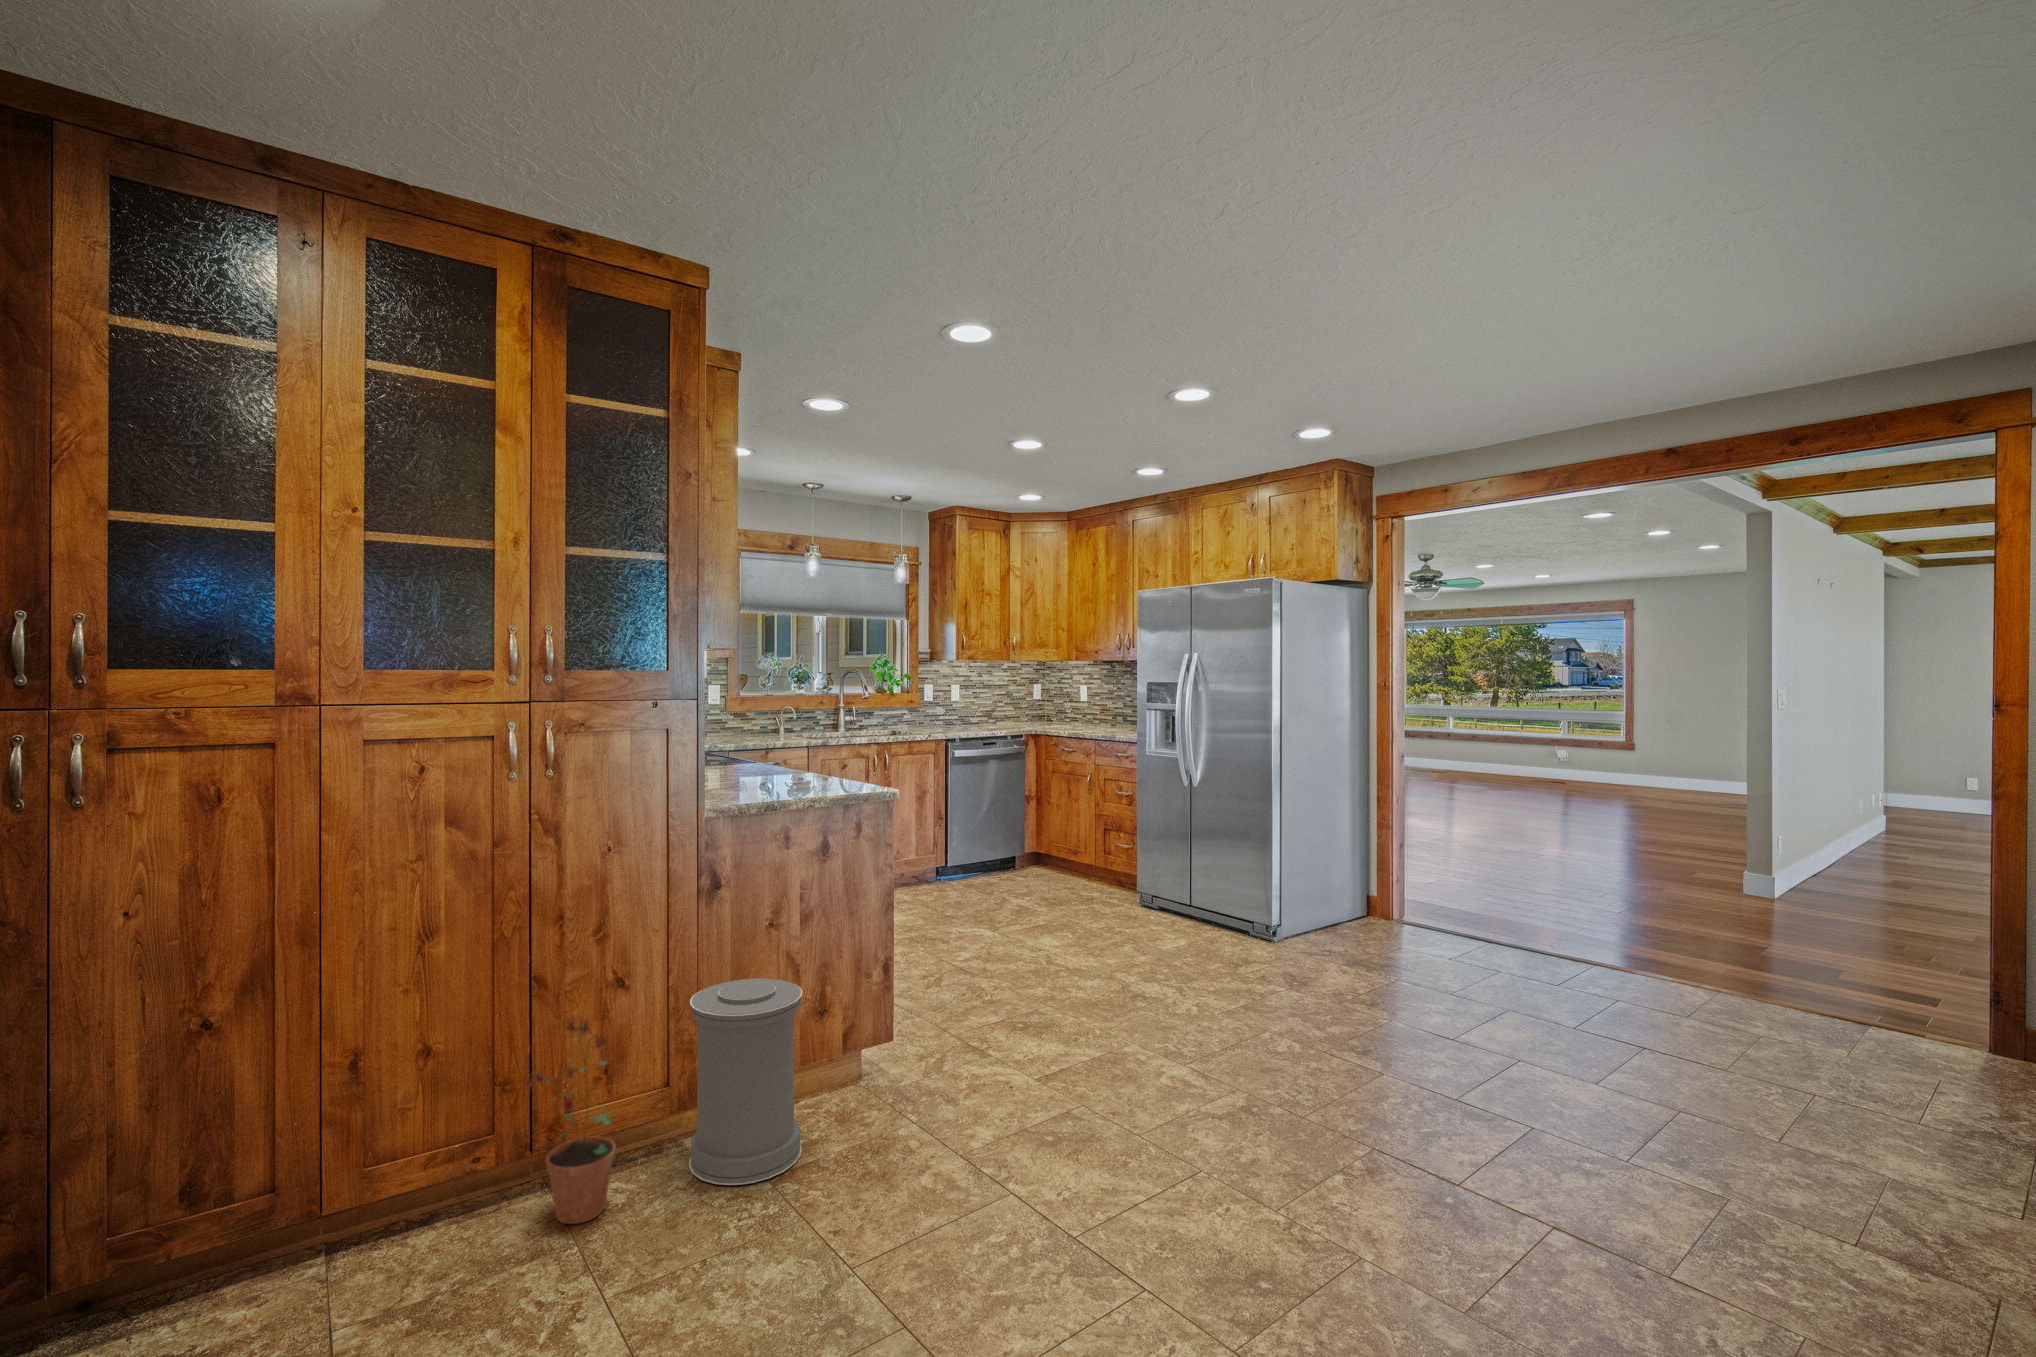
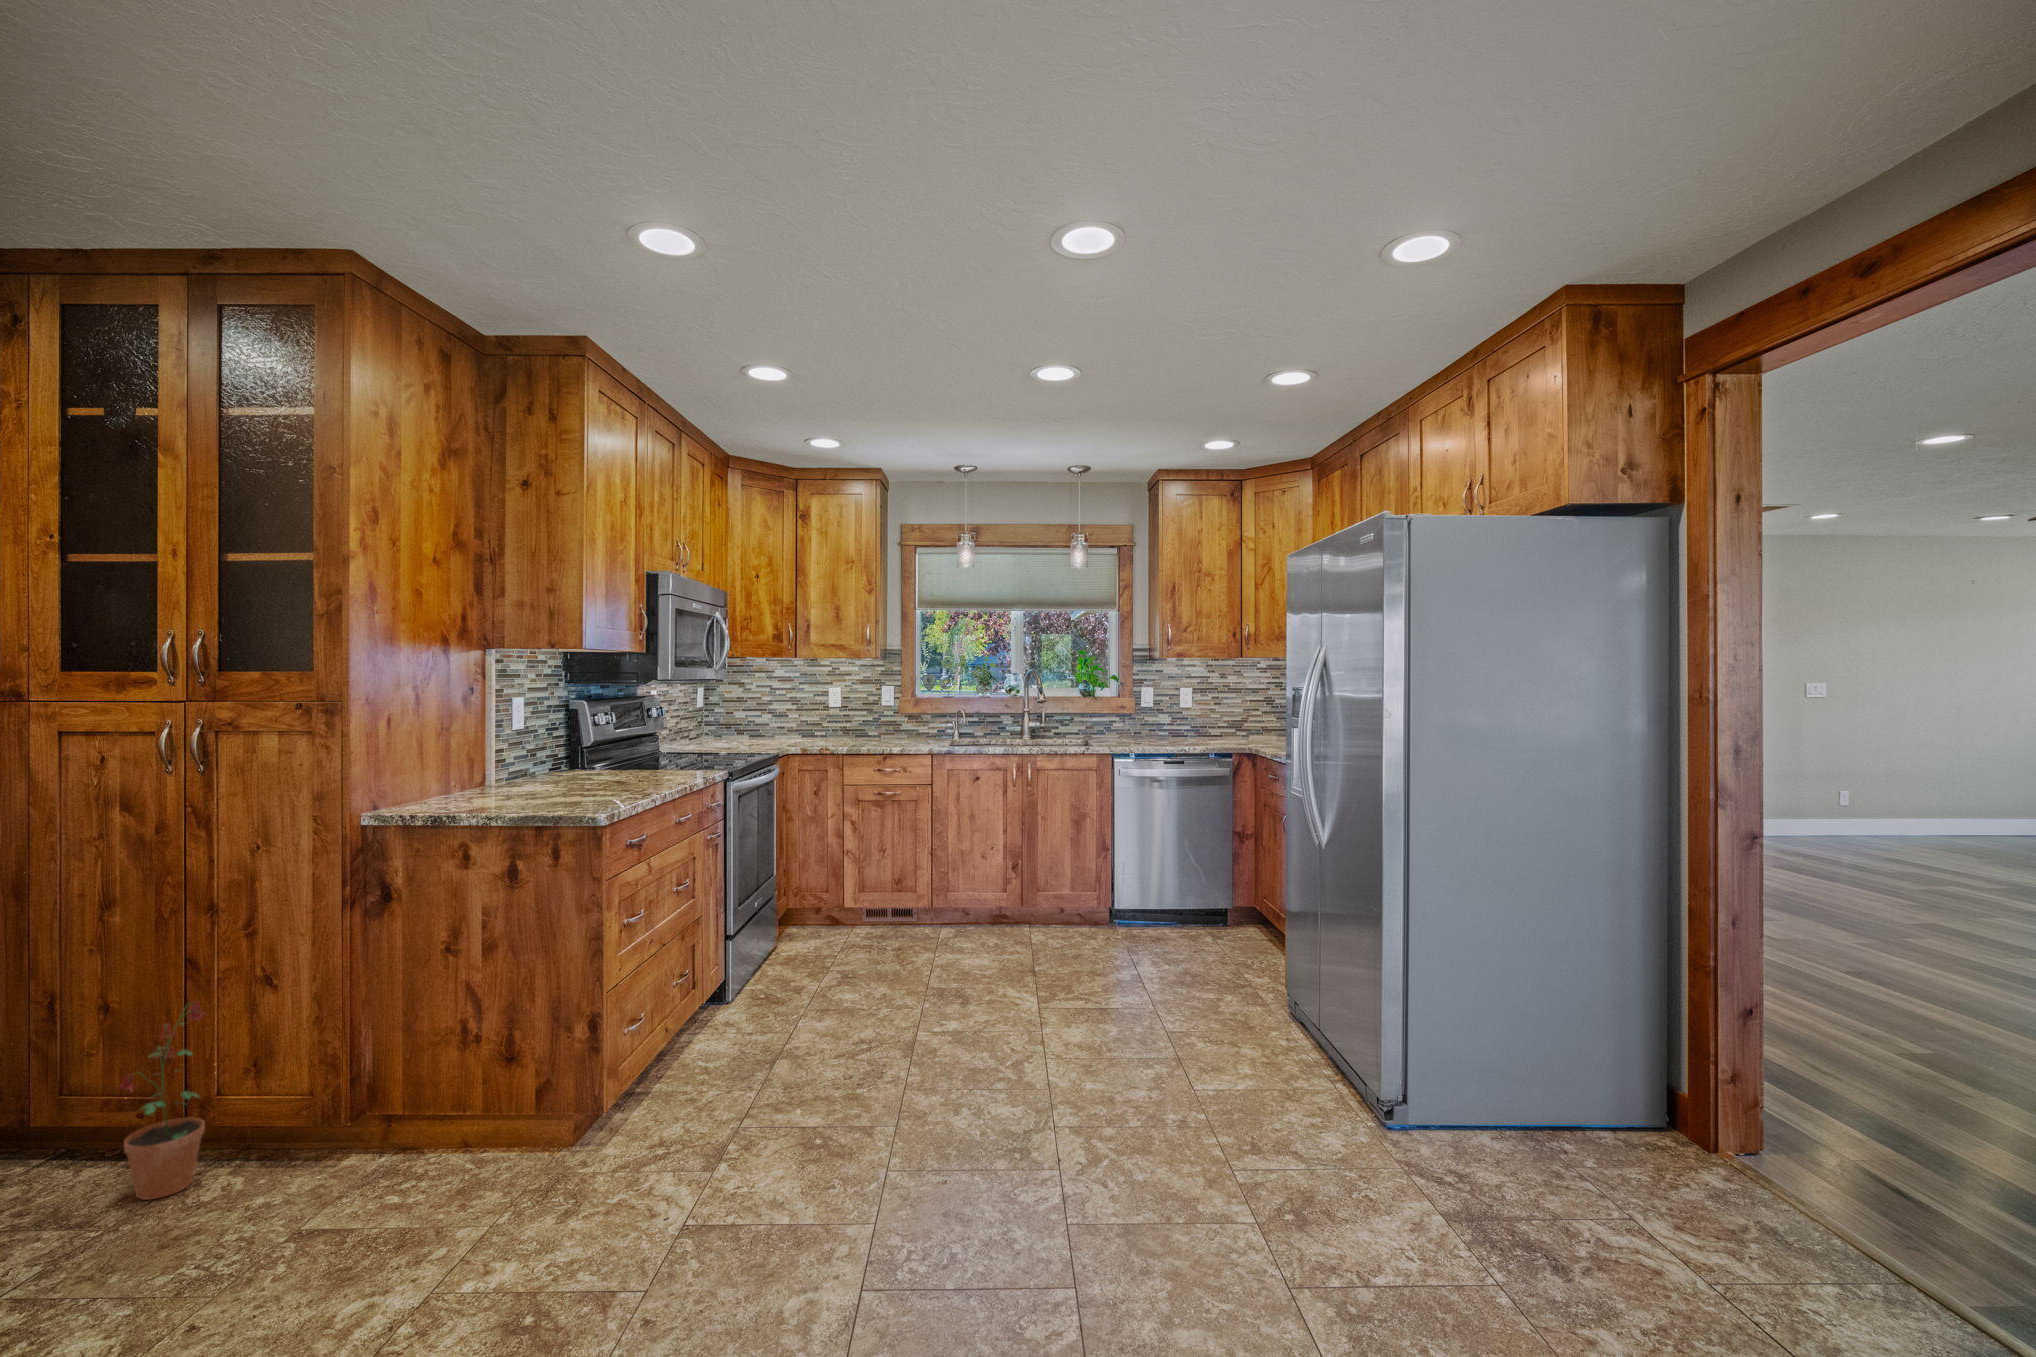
trash can: present [689,978,803,1185] -> none [256,999,400,1221]

